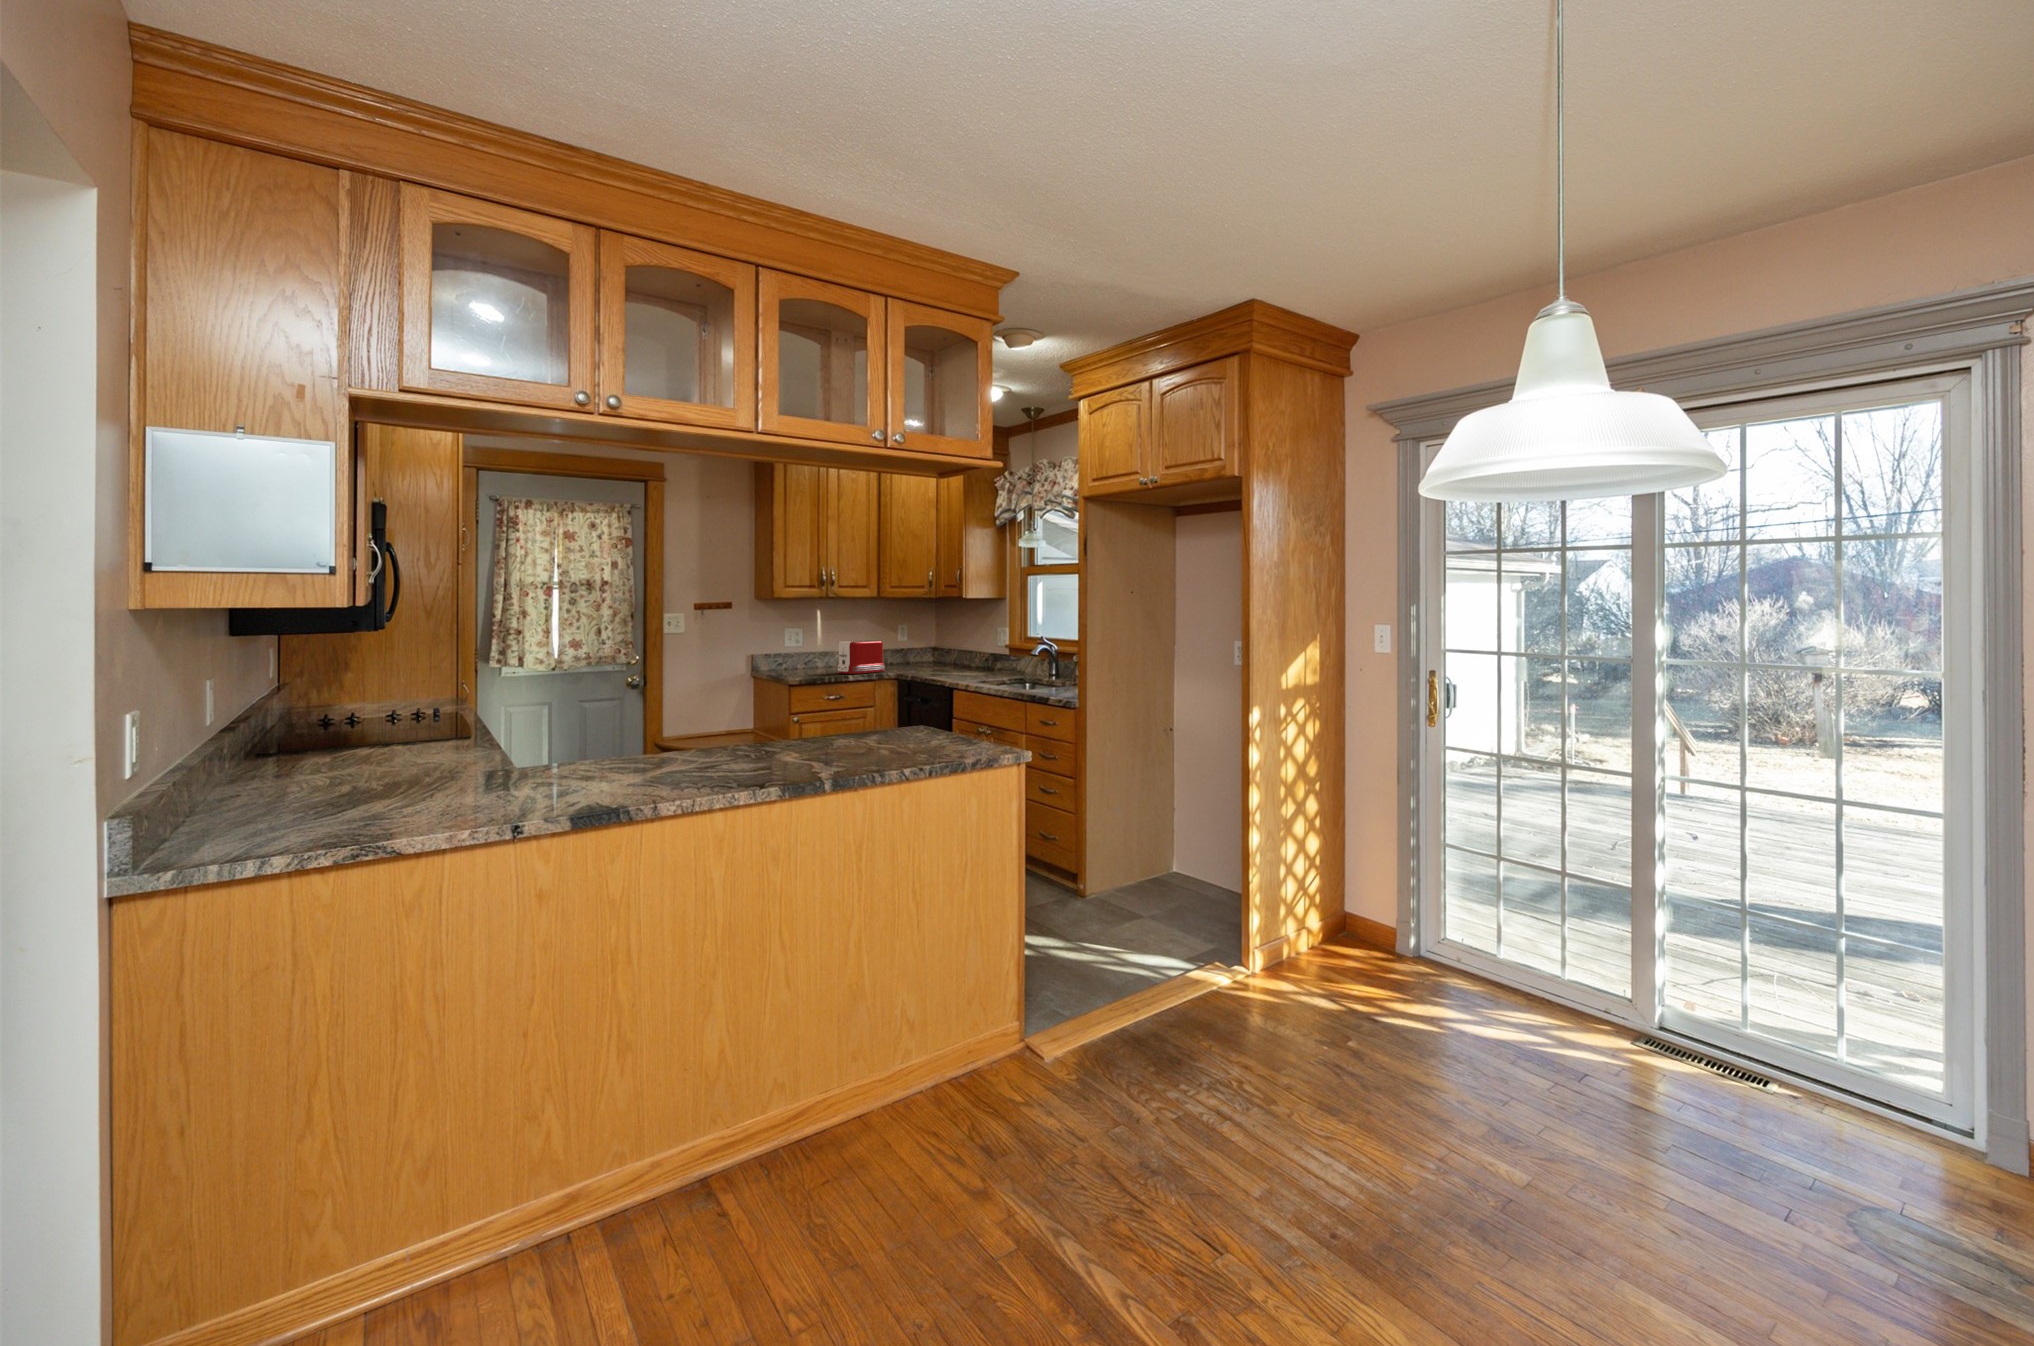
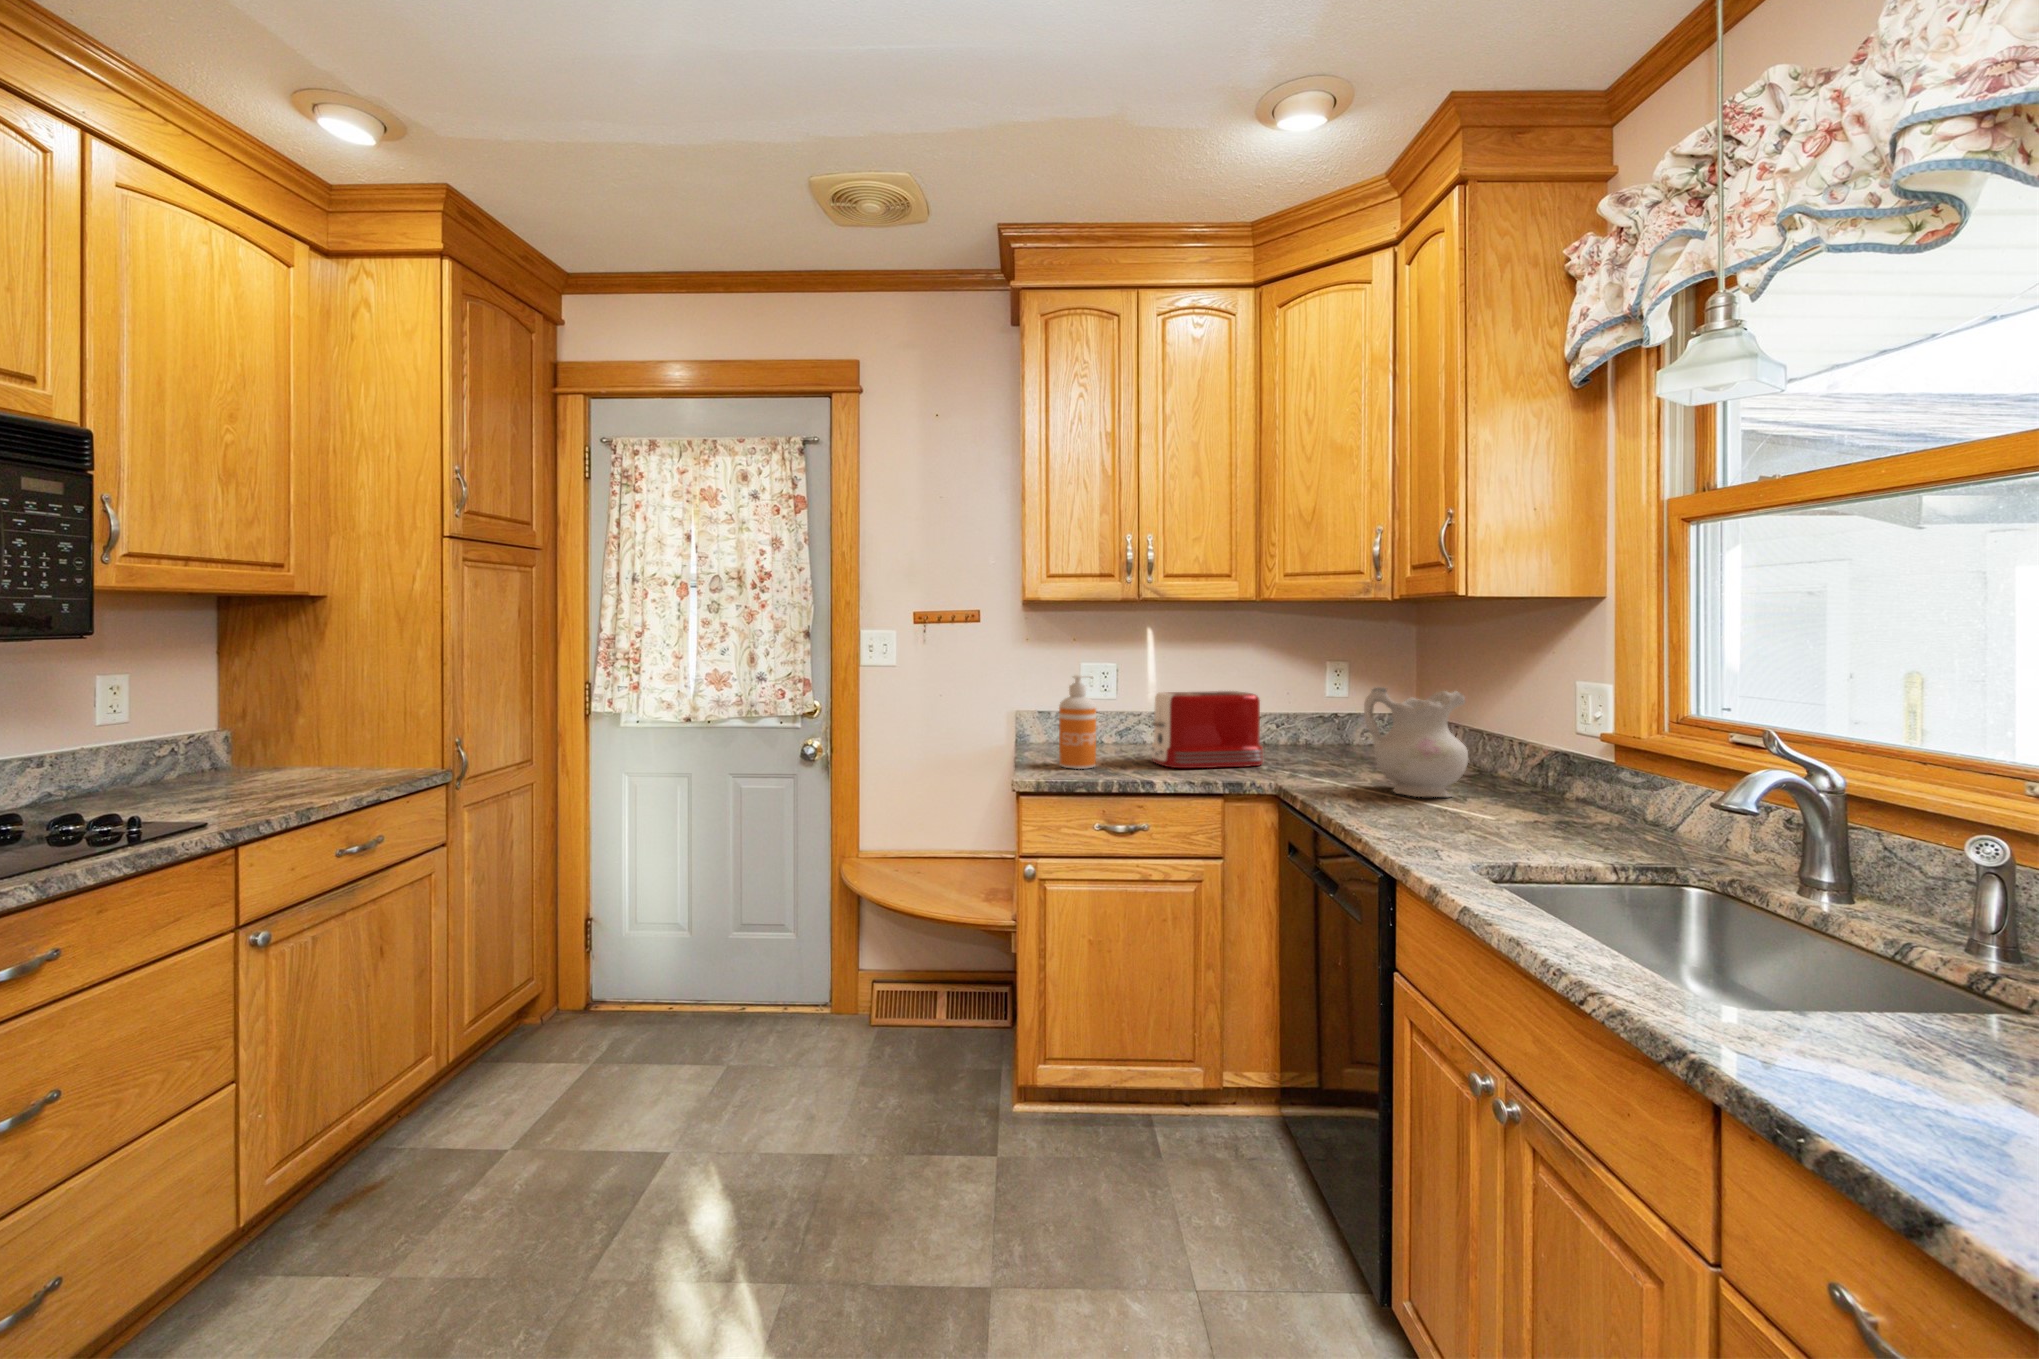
ceramic pitcher: none [931,634,965,674] -> present [1364,687,1468,797]
soap dispenser: none [801,635,818,677] -> present [1059,675,1096,769]

